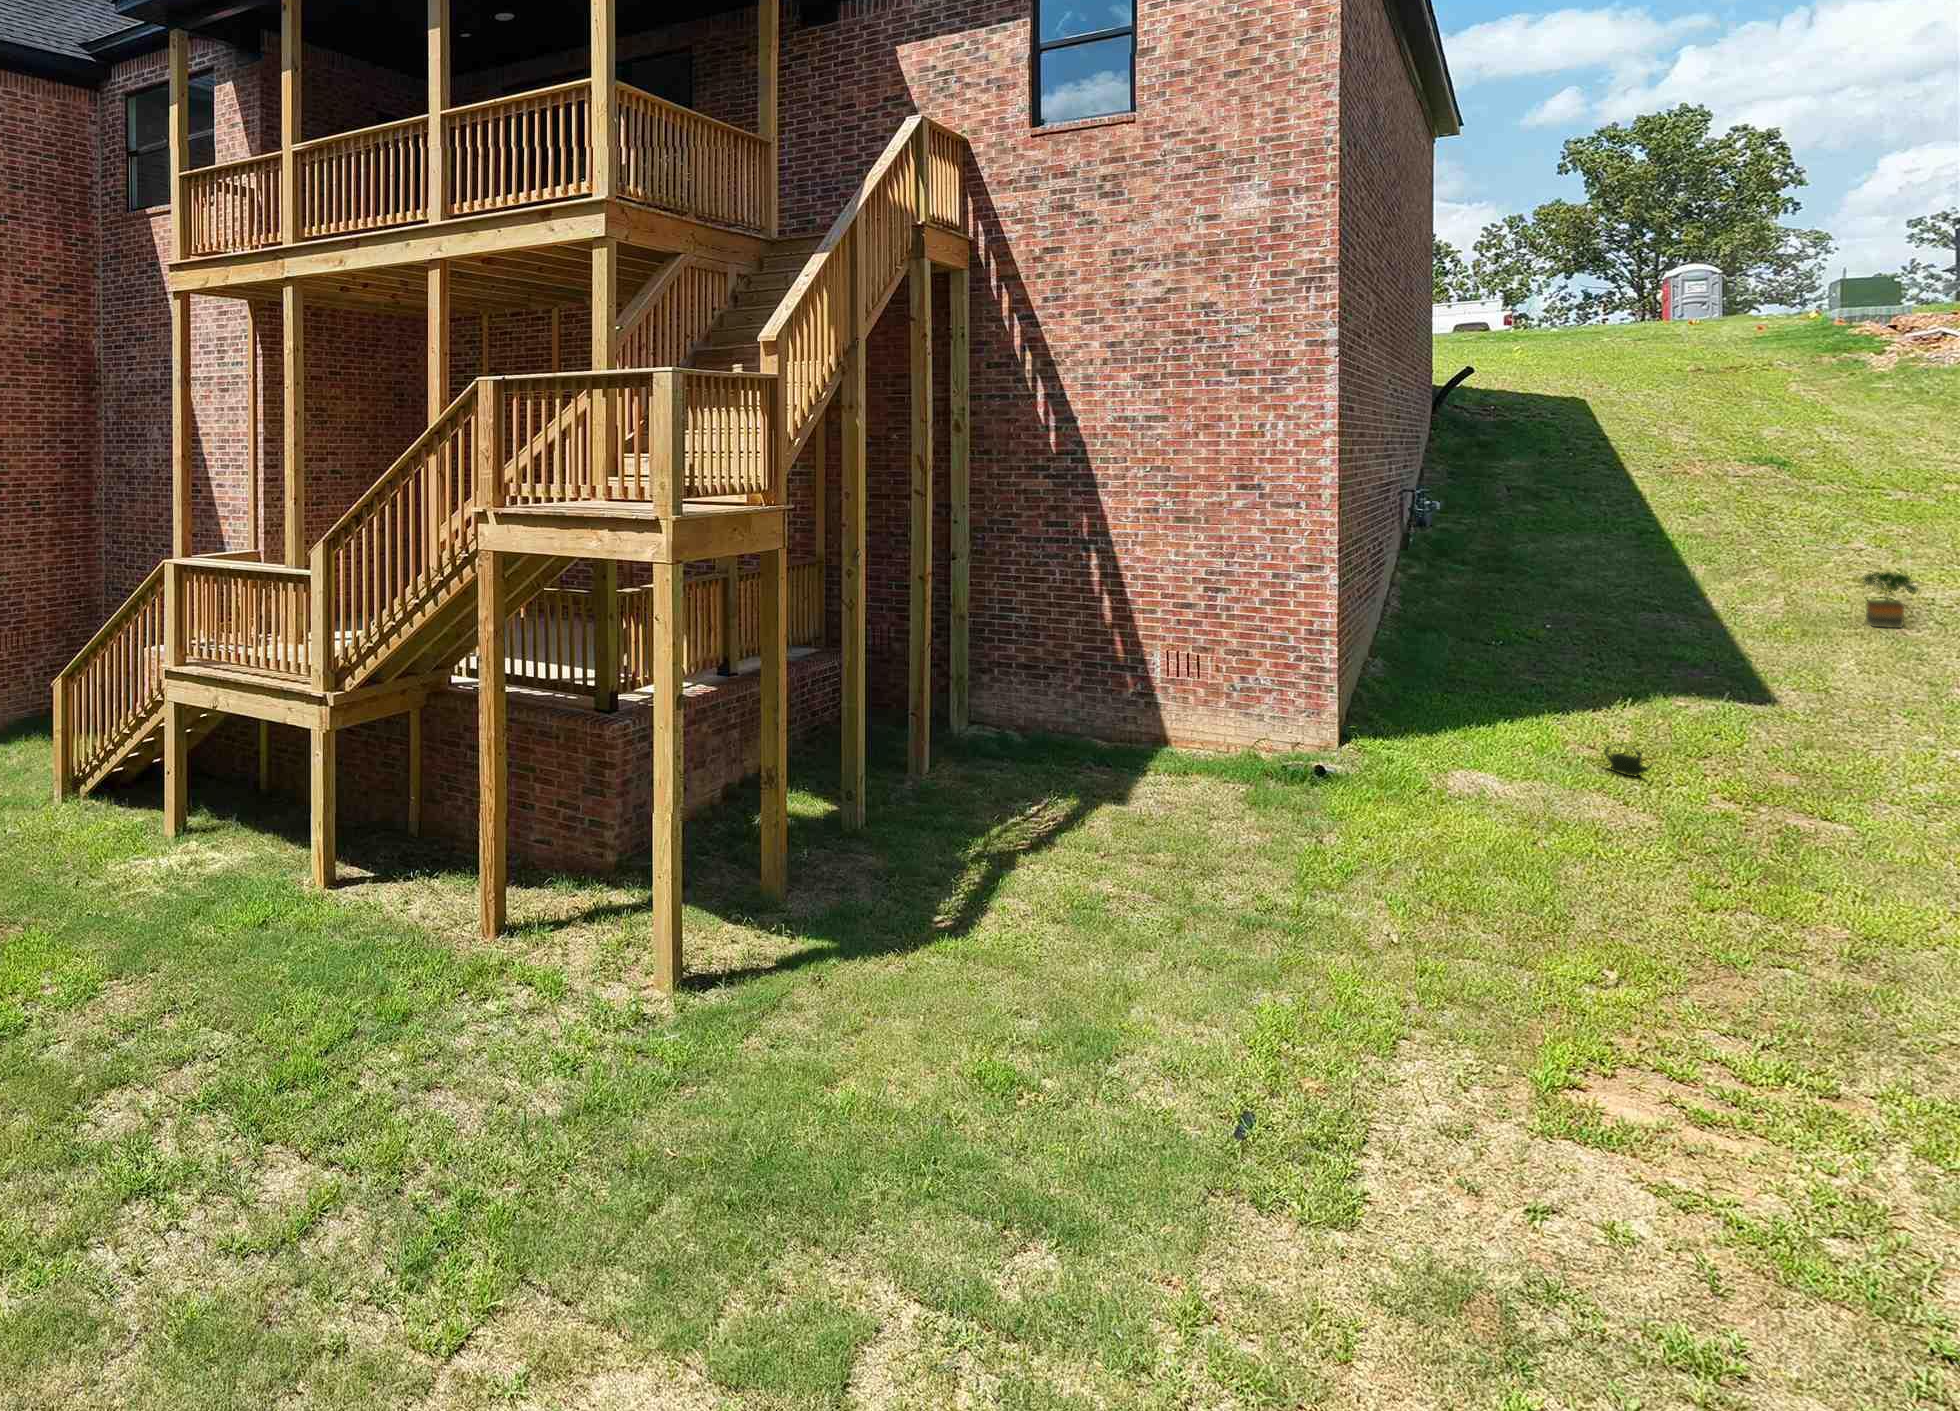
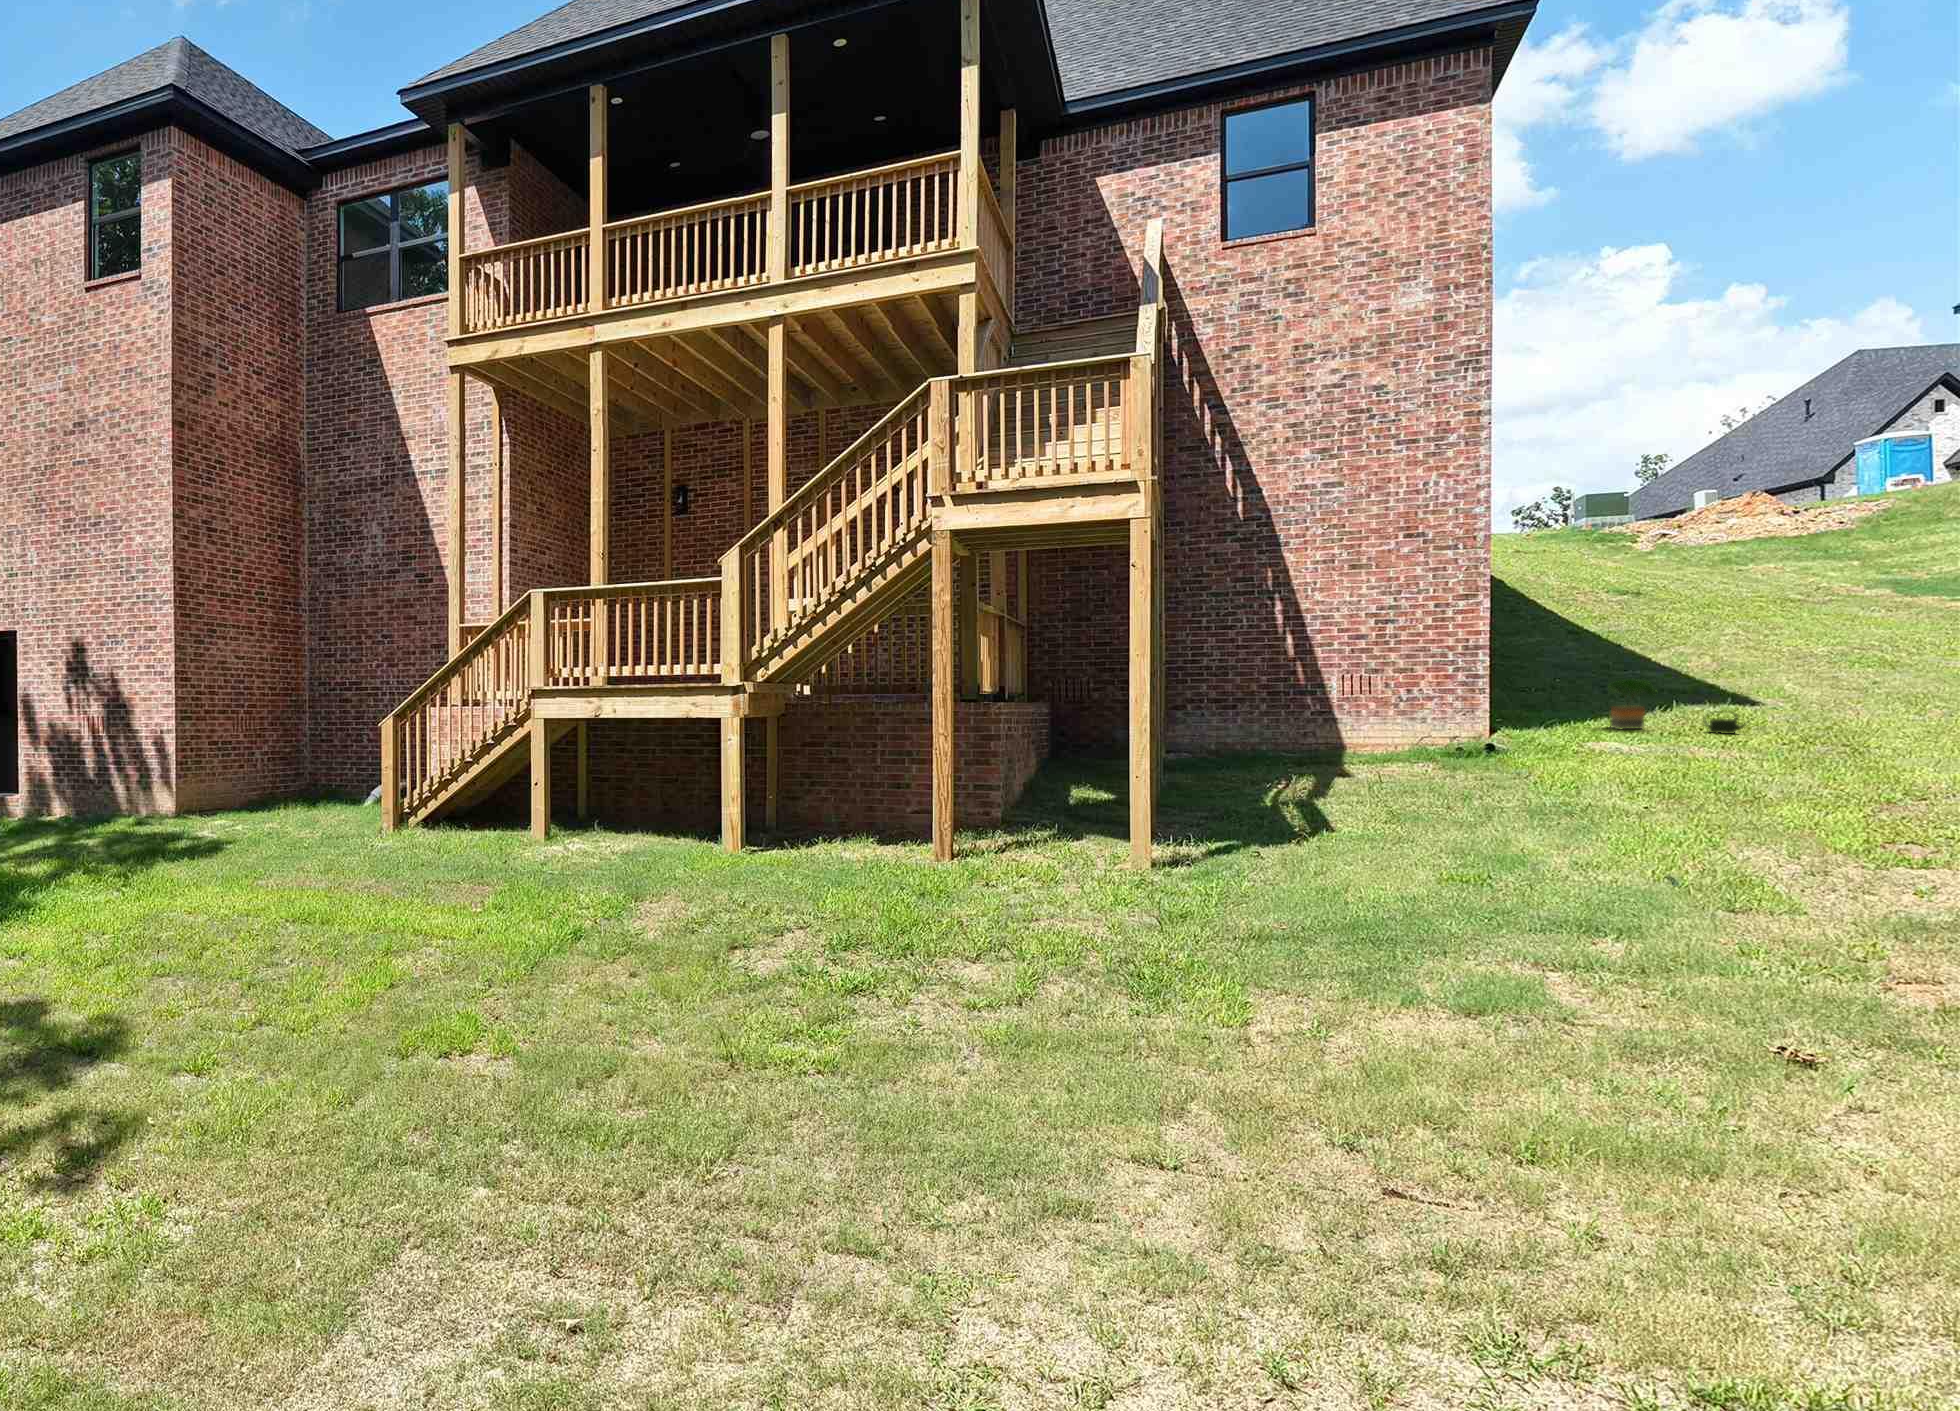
potted tree: present [1863,572,1918,628] -> present [1608,679,1657,729]

